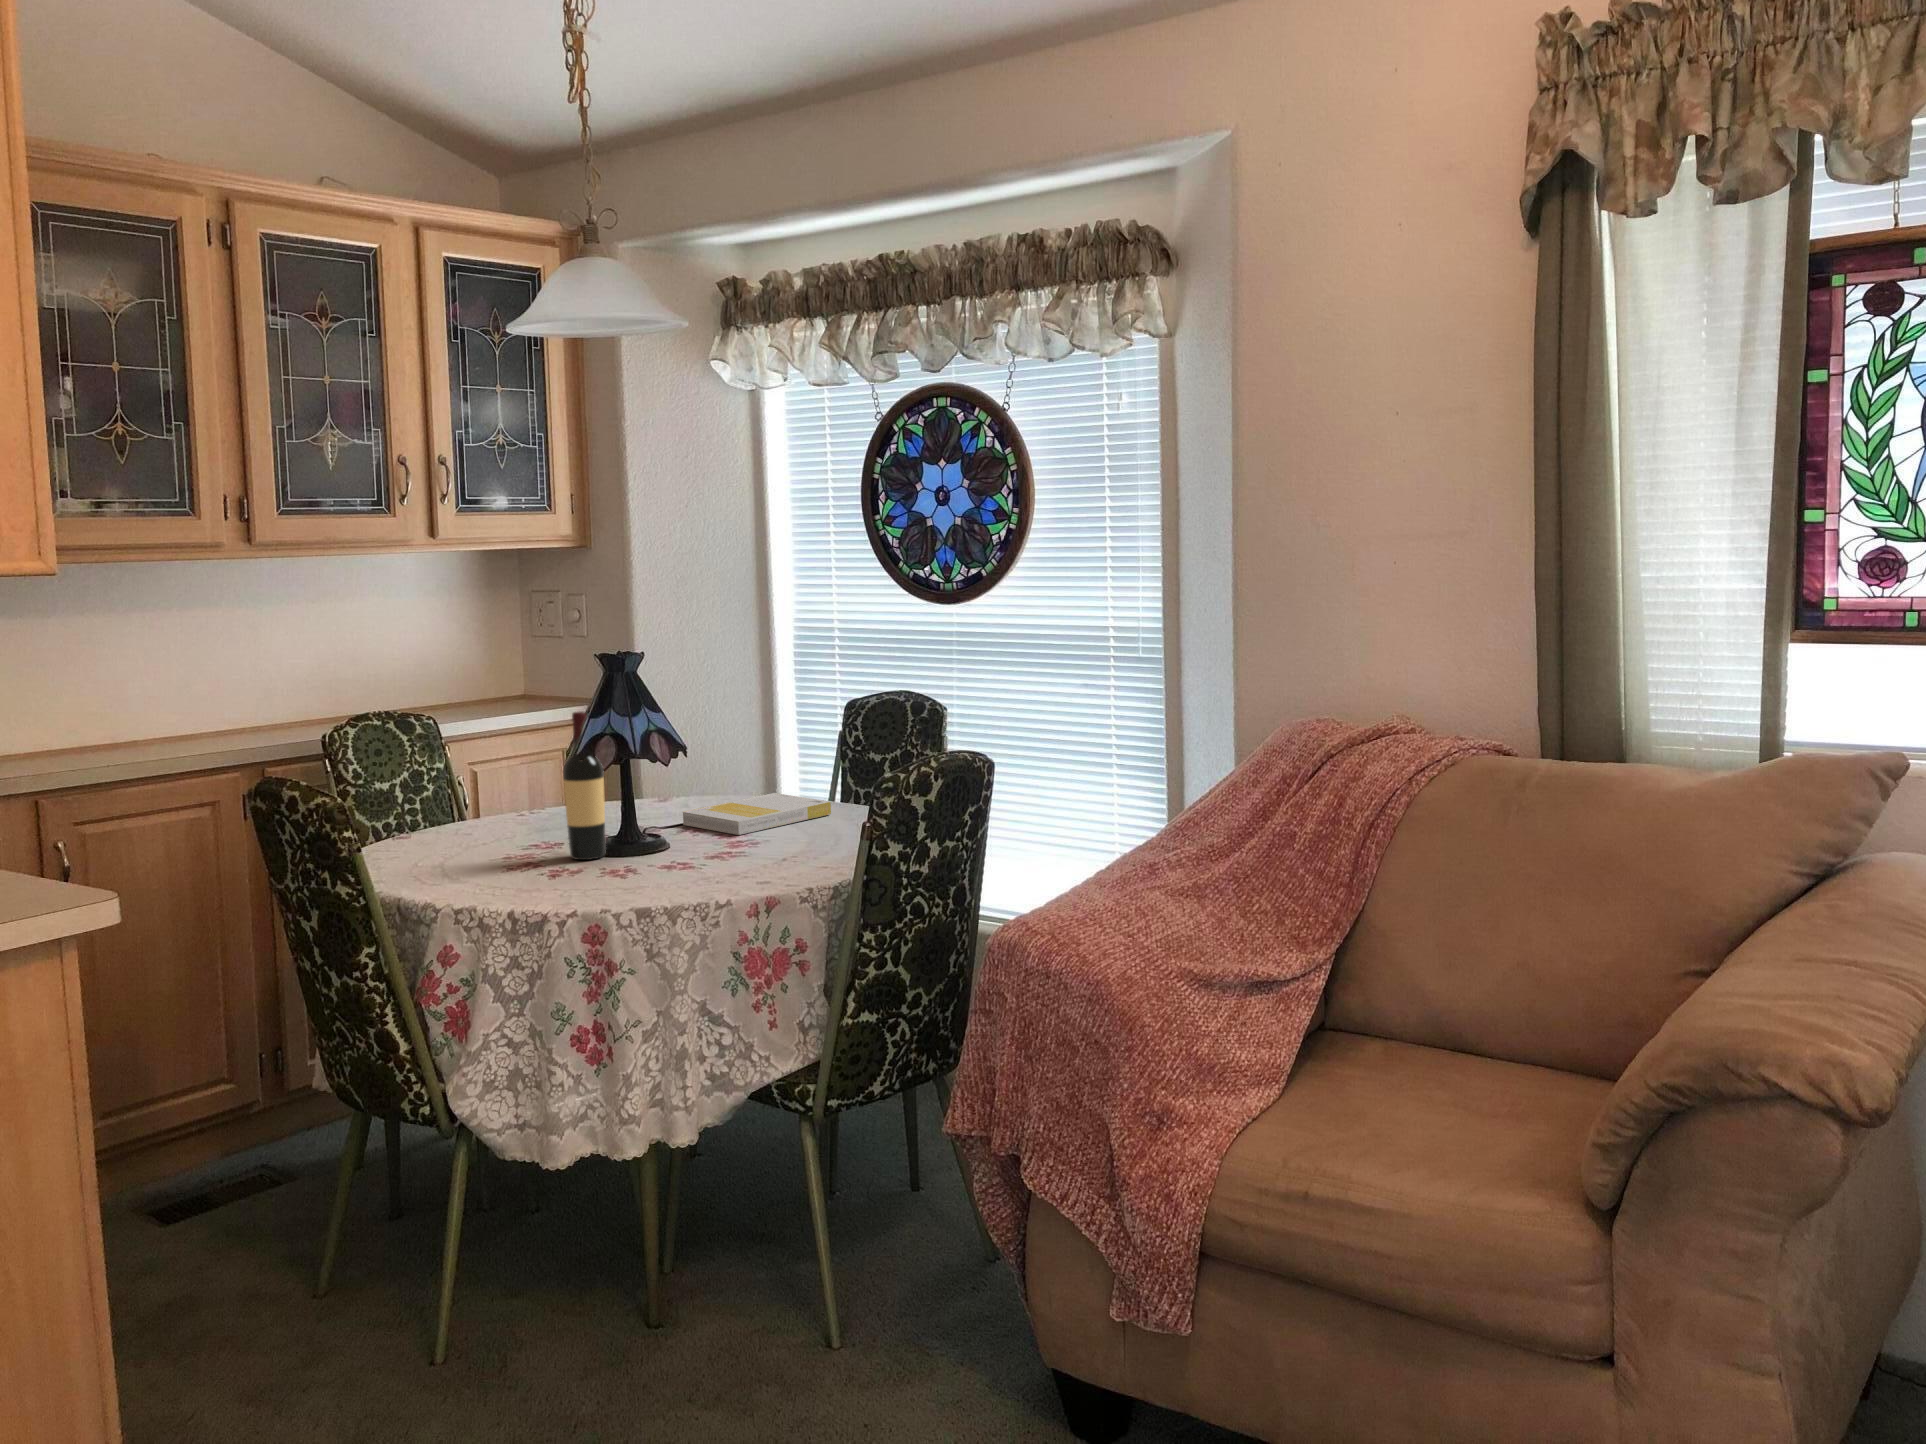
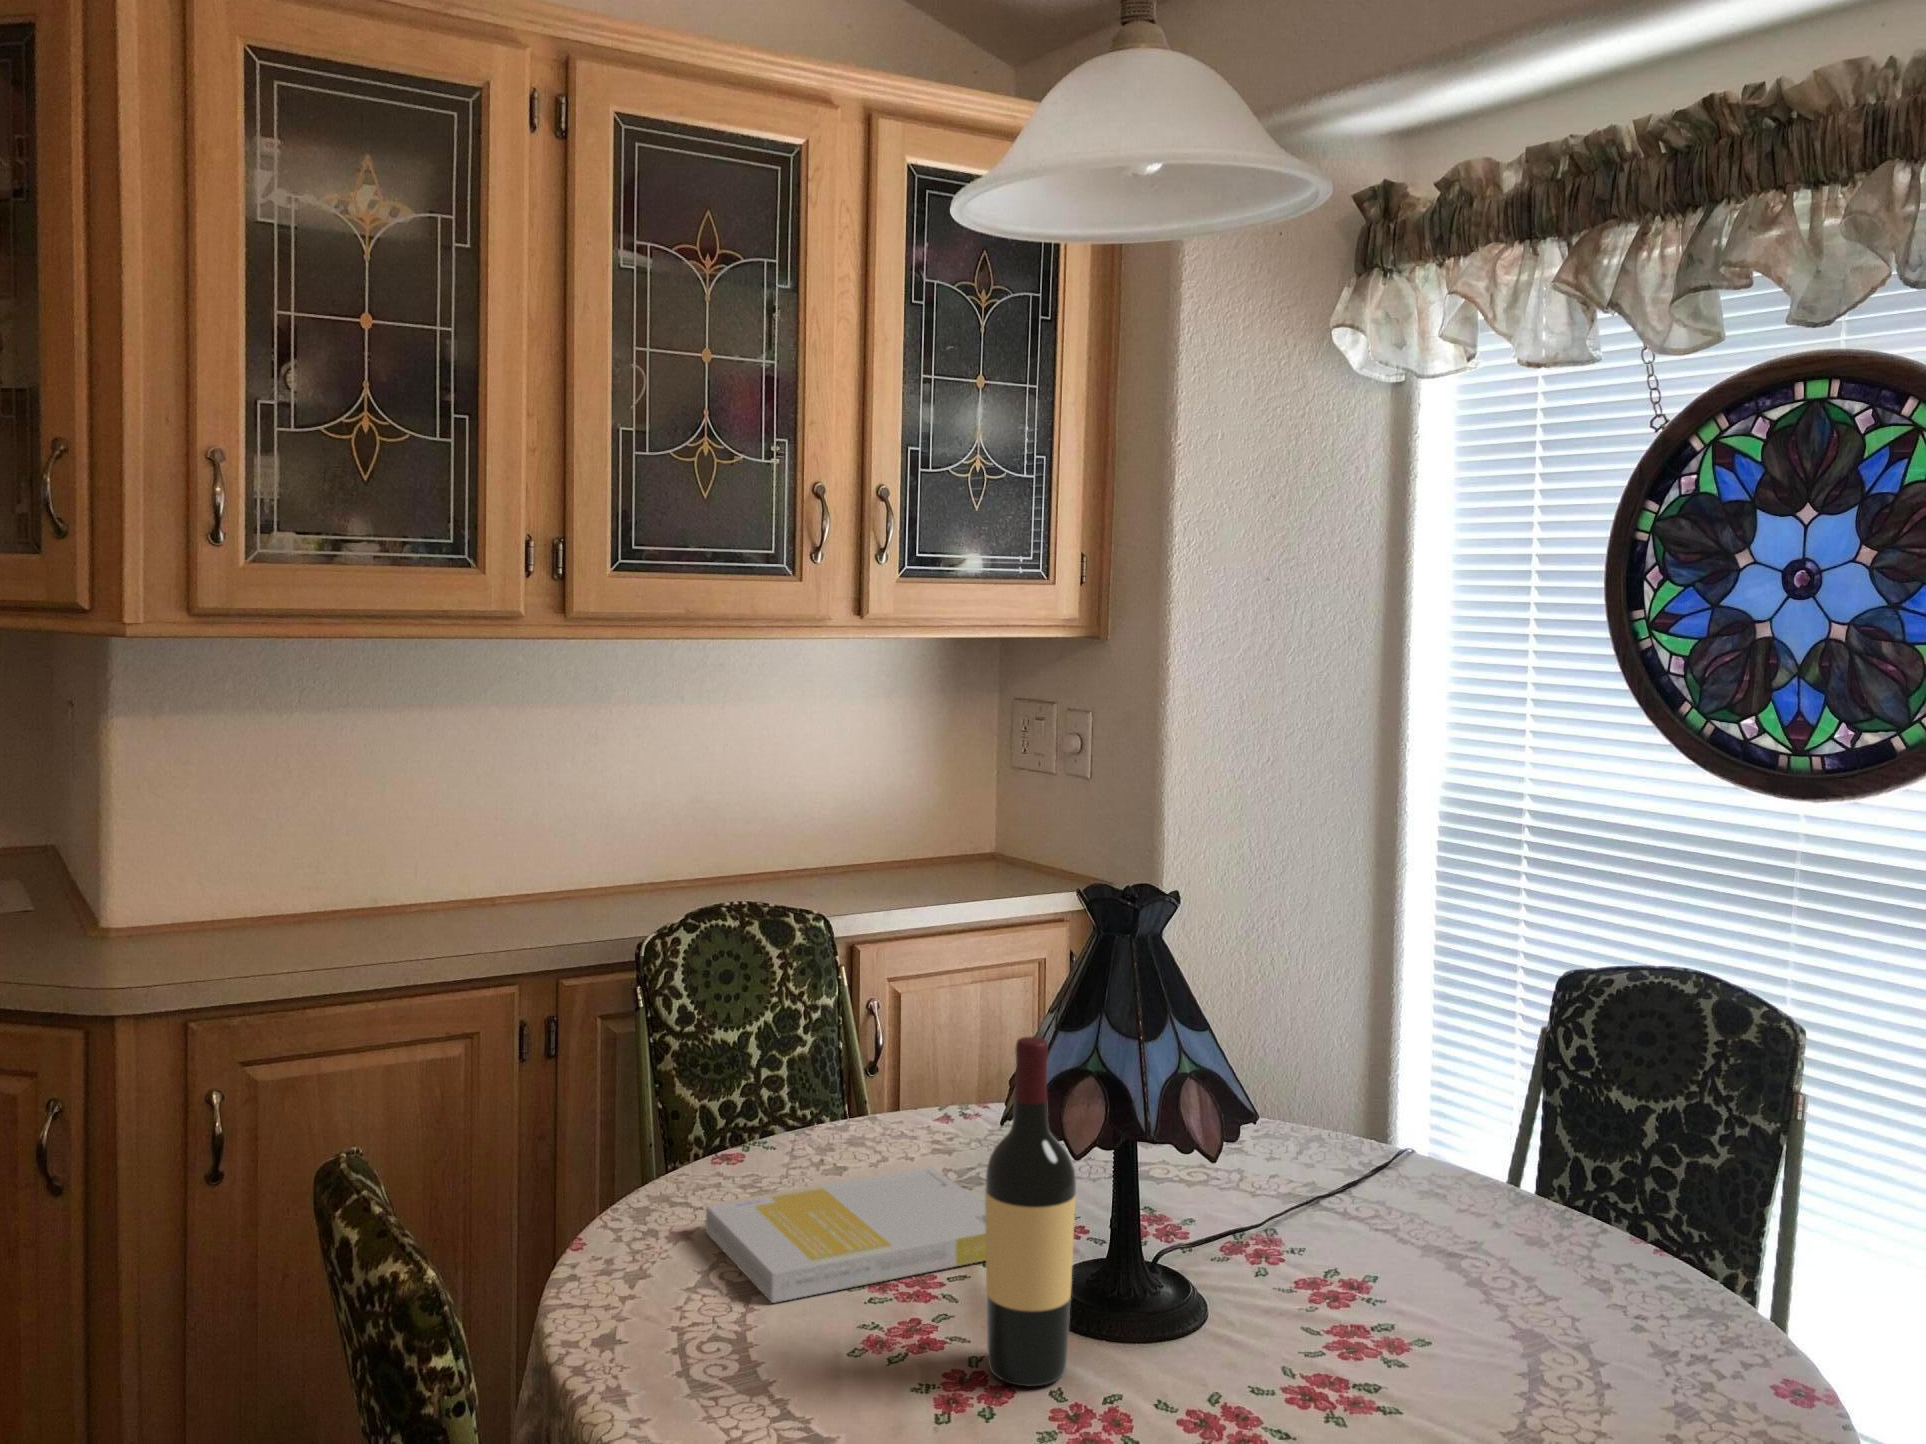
book: present [683,793,831,835] -> present [706,1167,986,1303]

